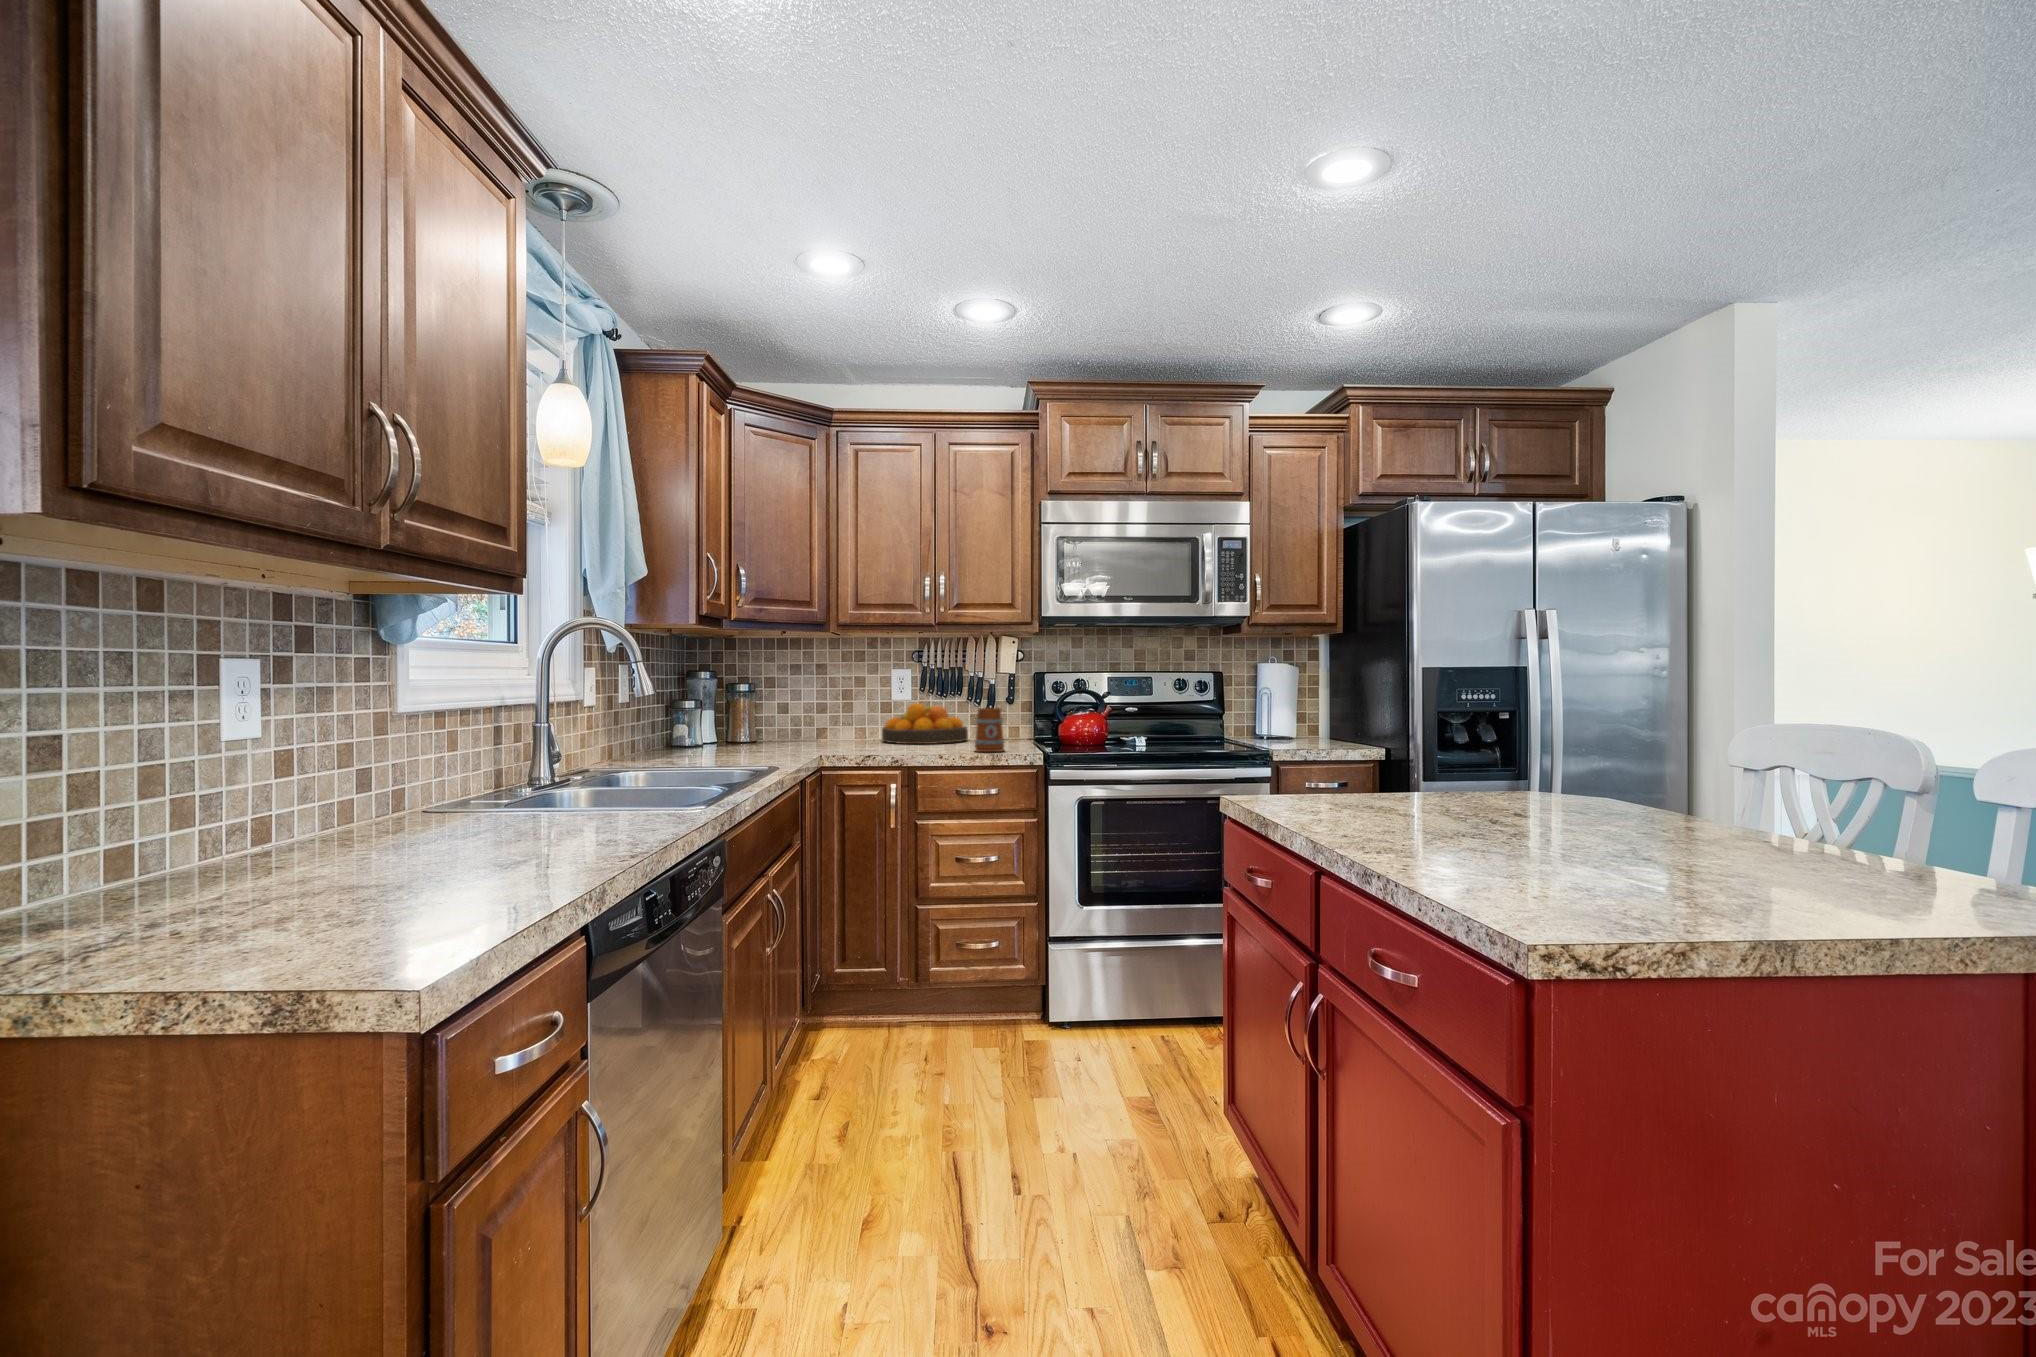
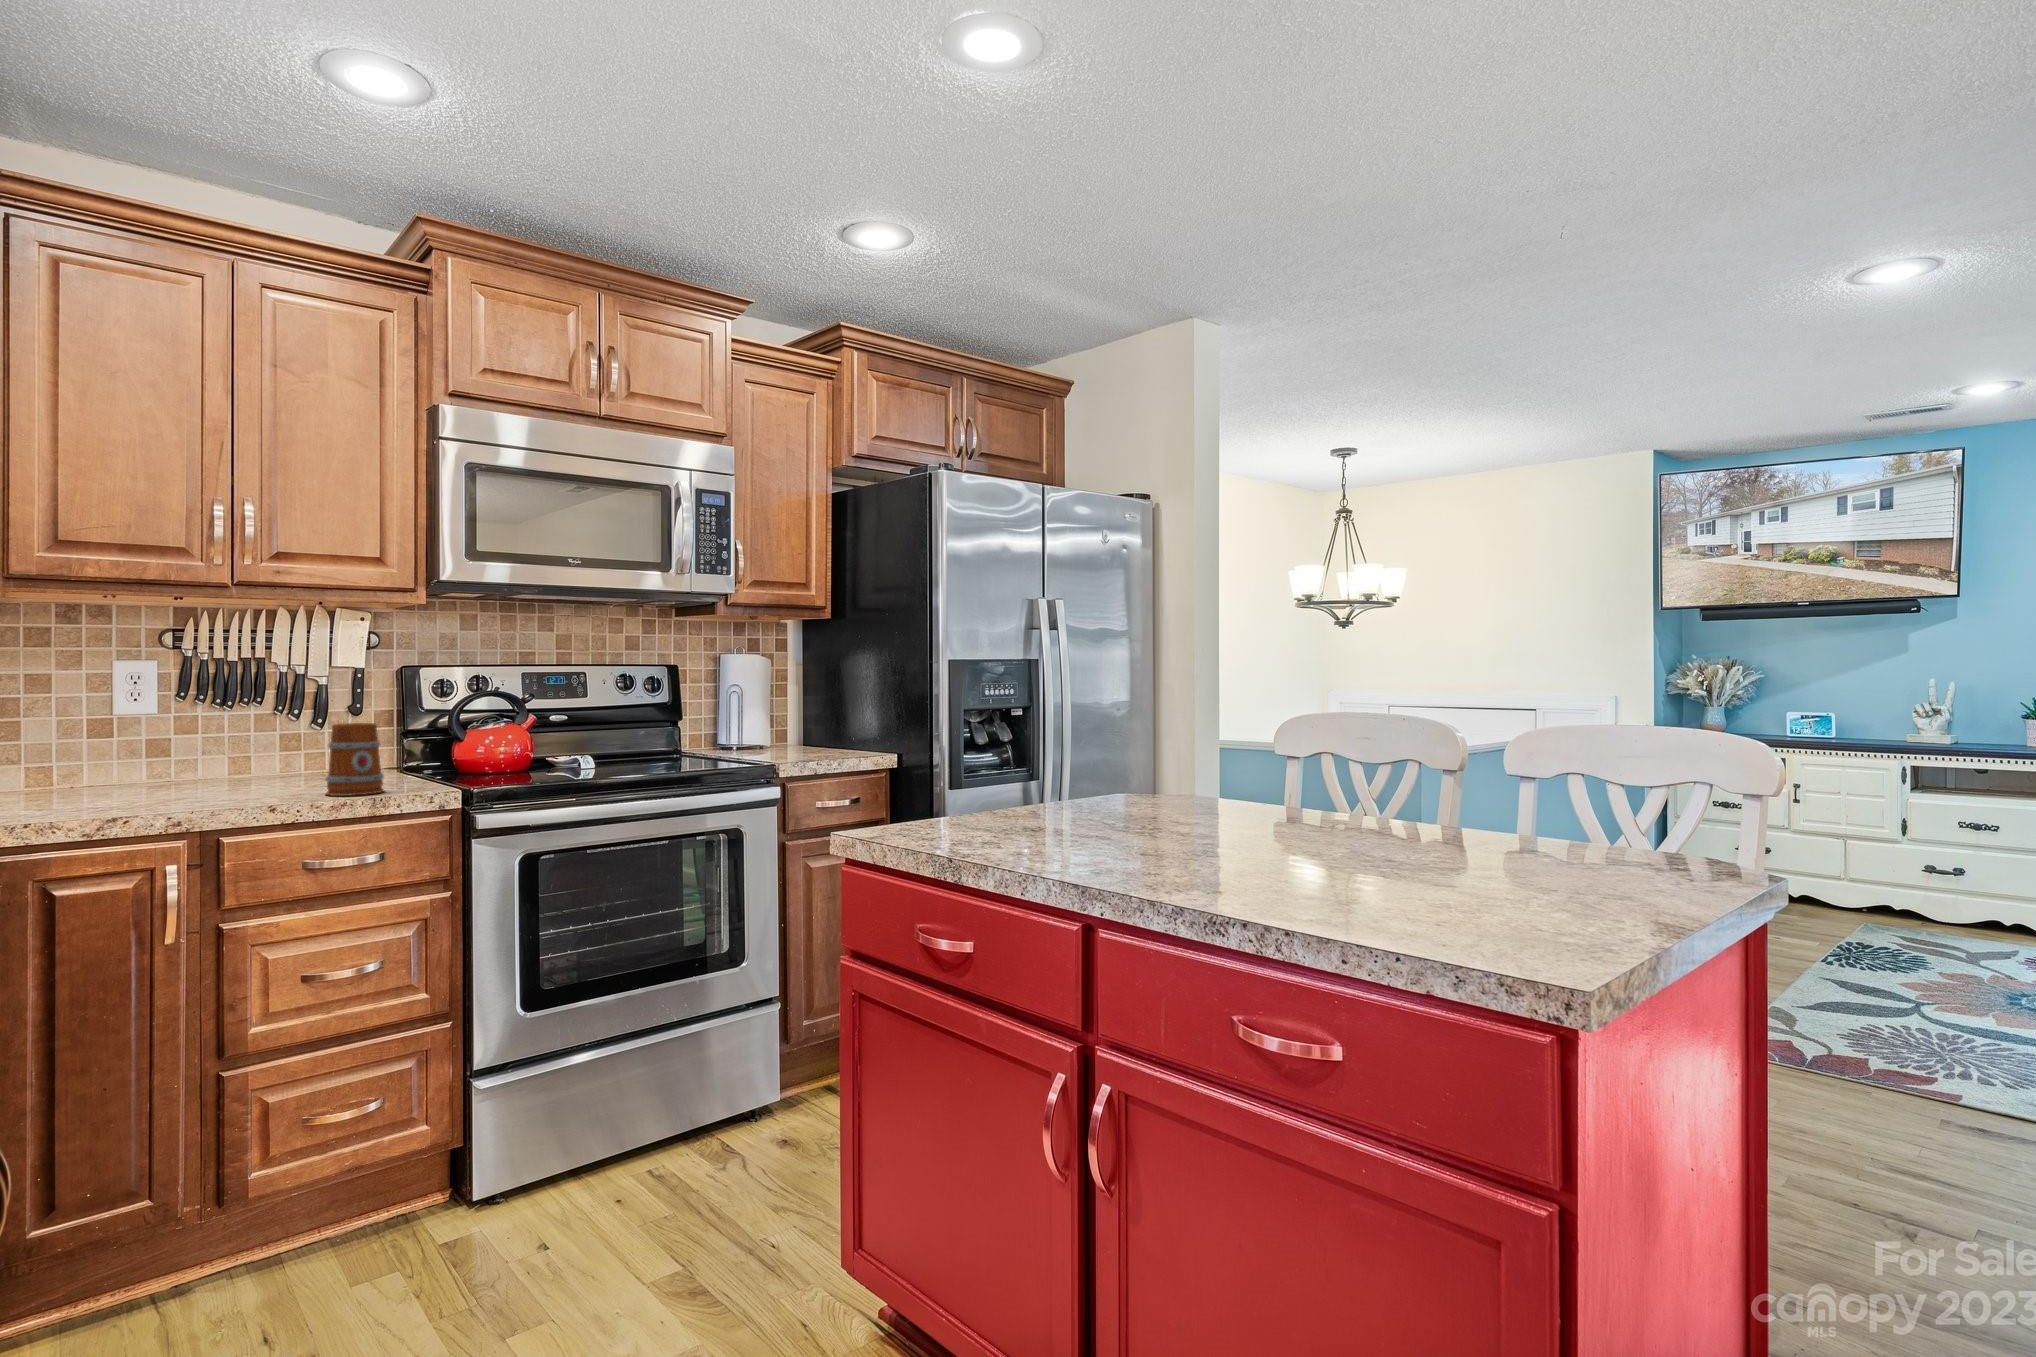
fruit bowl: present [882,703,968,744] -> none [88,716,277,791]

